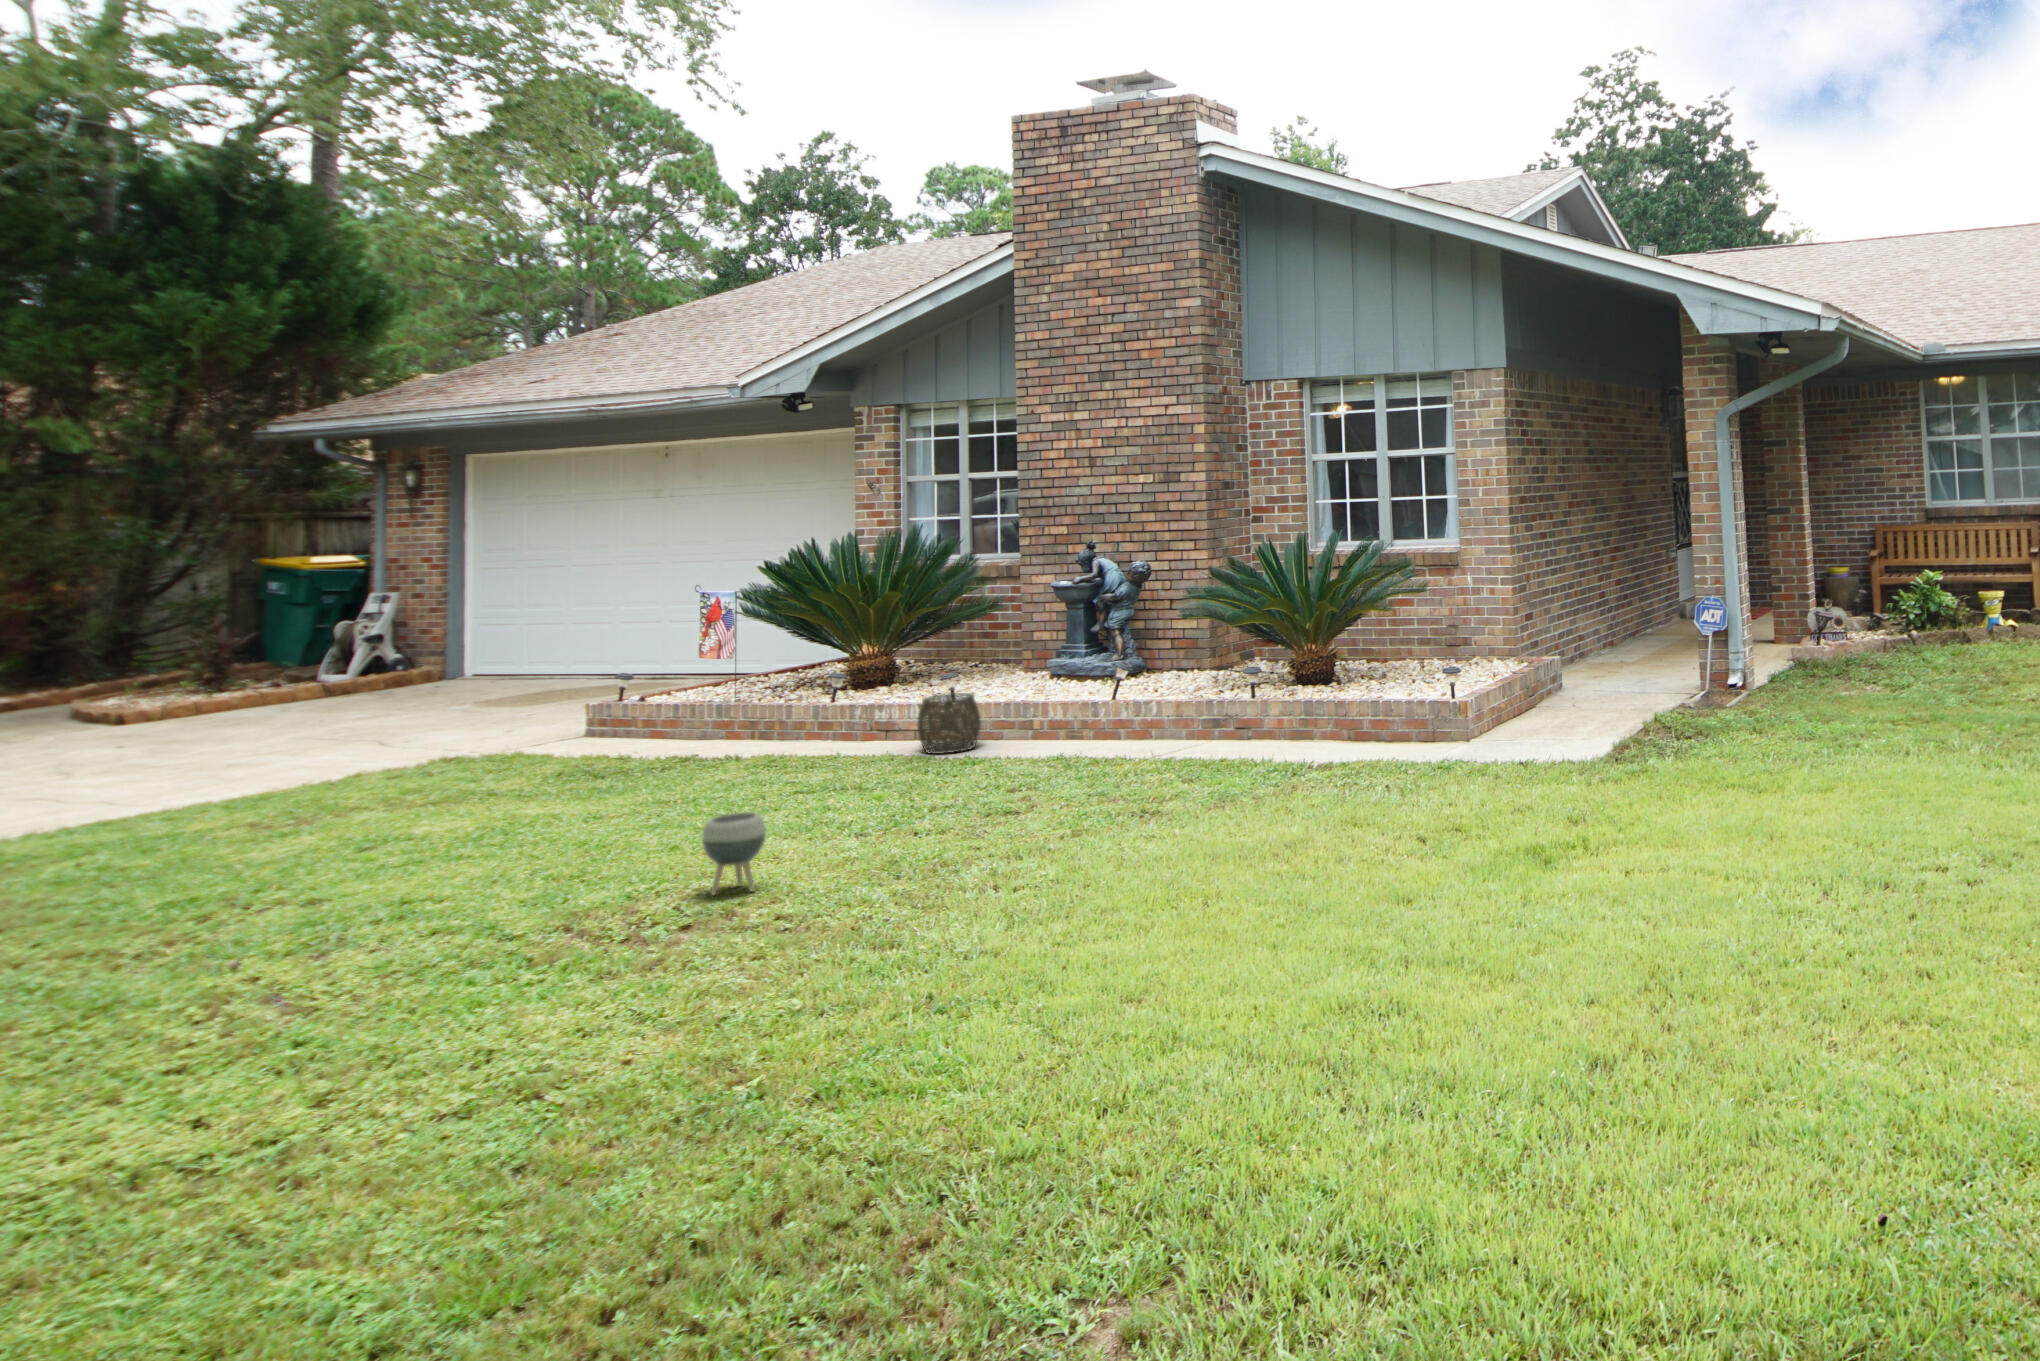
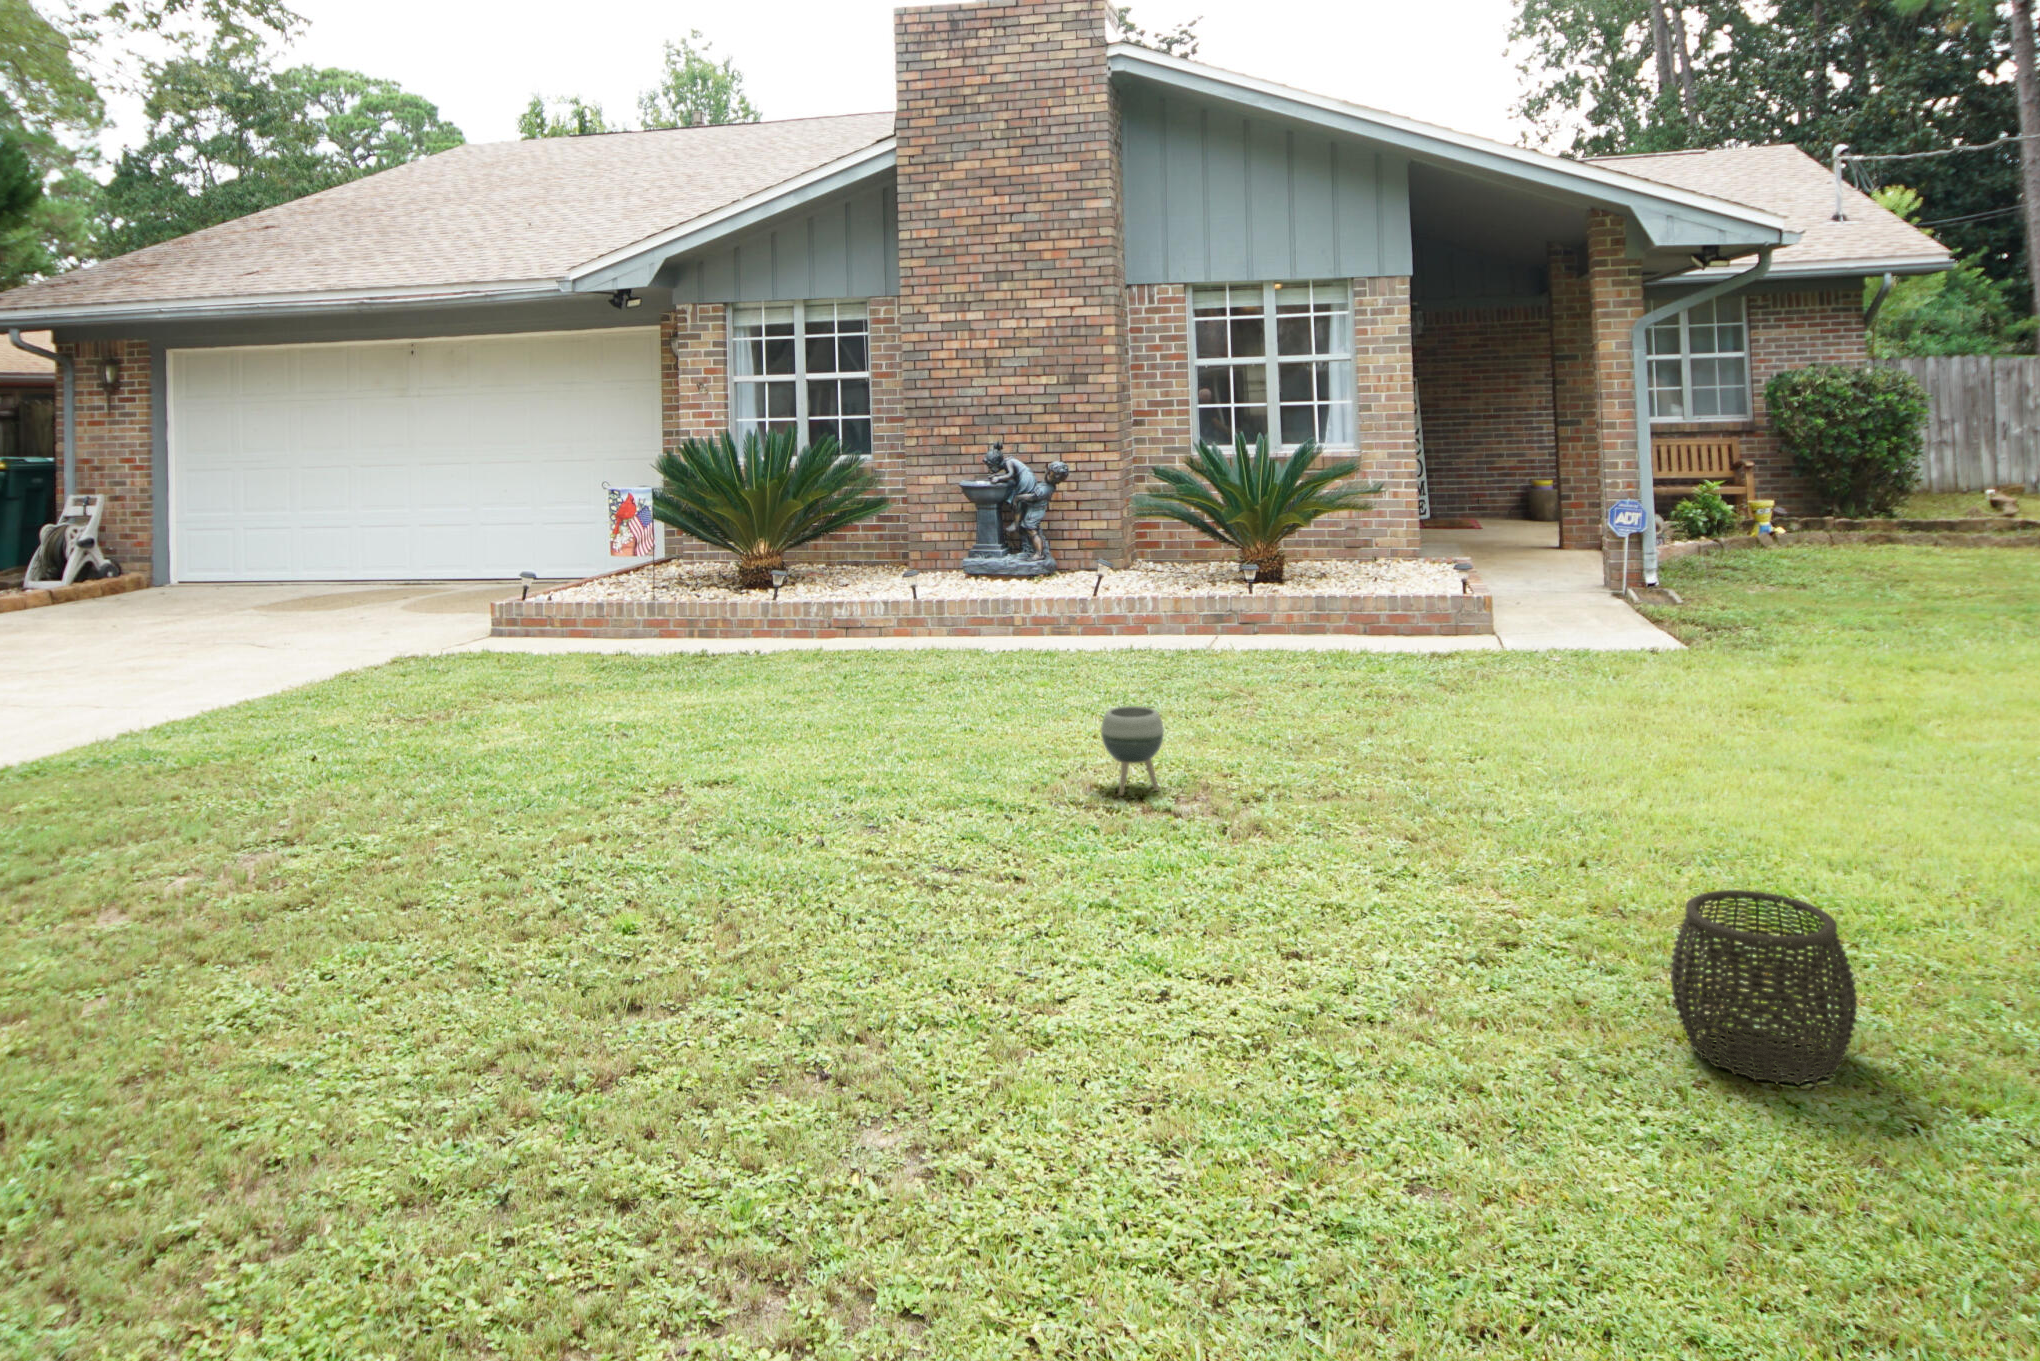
woven basket: present [917,693,981,754] -> present [1670,890,1857,1085]

